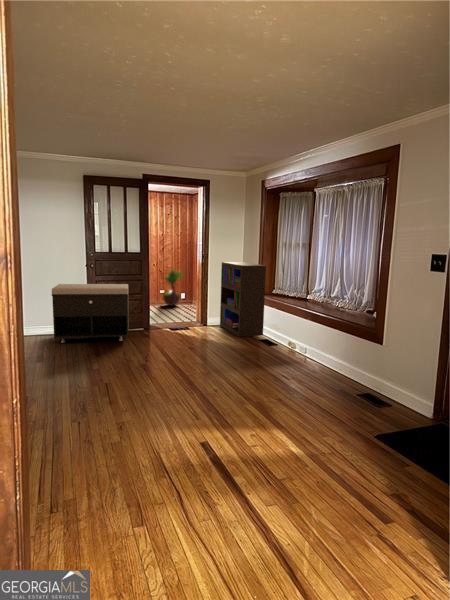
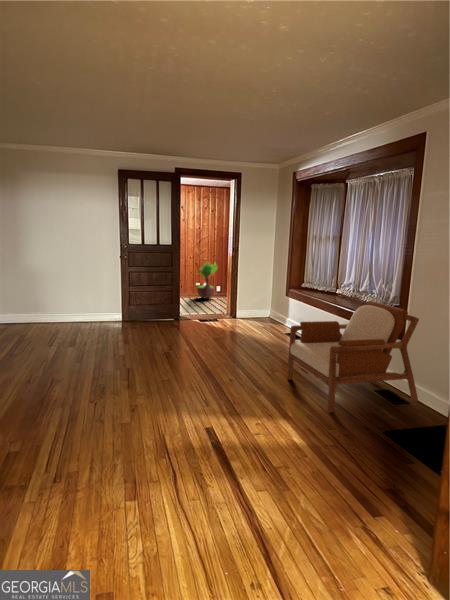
bookshelf: present [220,262,266,337] -> none [250,255,296,331]
storage bench: present [52,284,129,343] -> none [84,275,158,331]
armchair: none [270,307,397,418] -> present [287,301,419,412]

